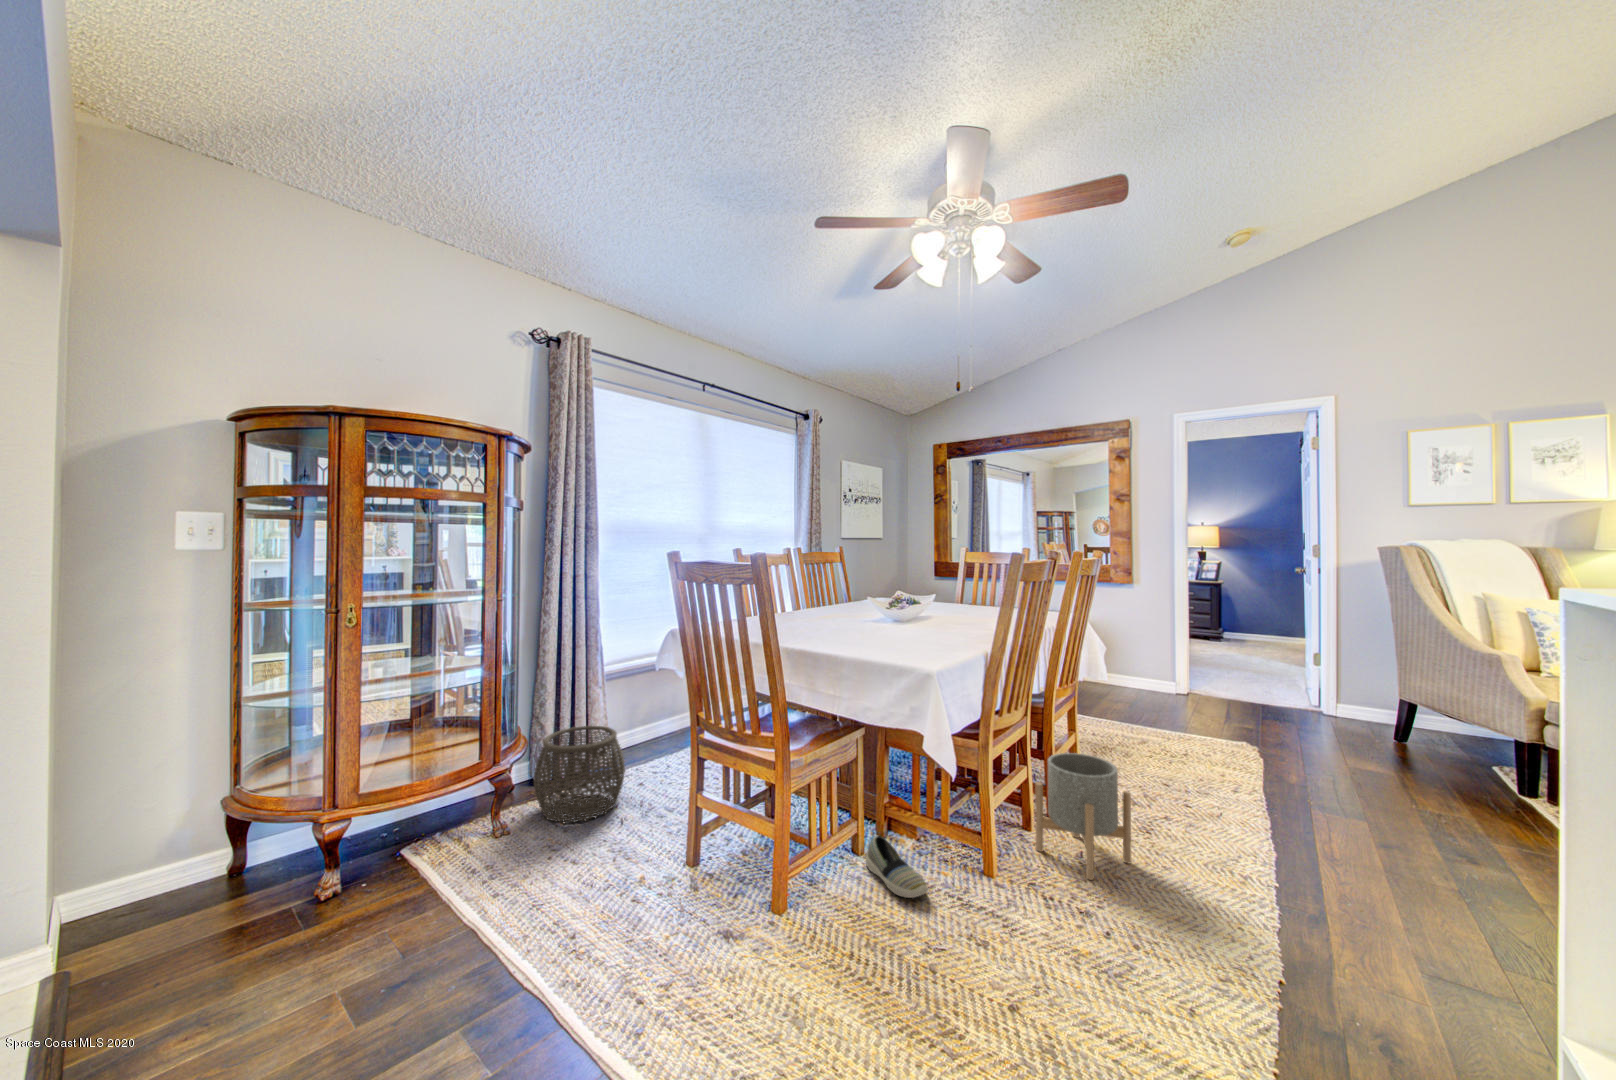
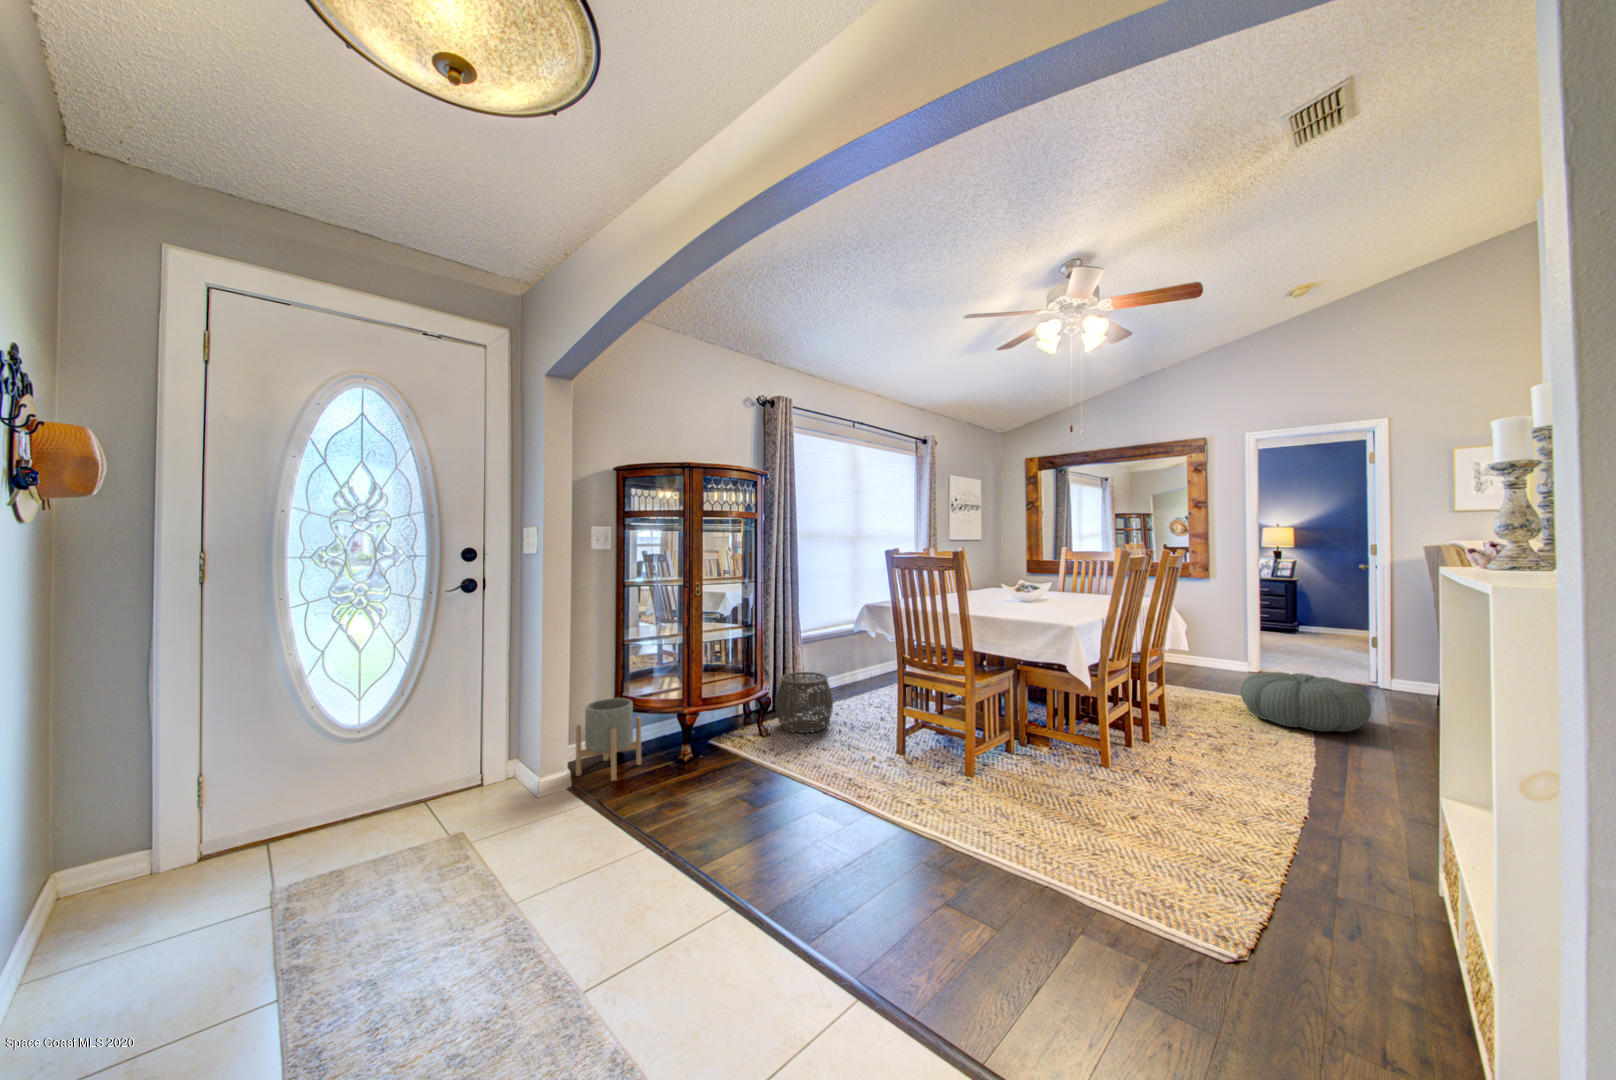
pouf: none [1172,707,1331,791] -> present [1241,672,1371,732]
planter: present [1035,753,1131,880] -> present [576,698,641,781]
shoe: present [866,836,928,898] -> none [1018,741,1066,774]

